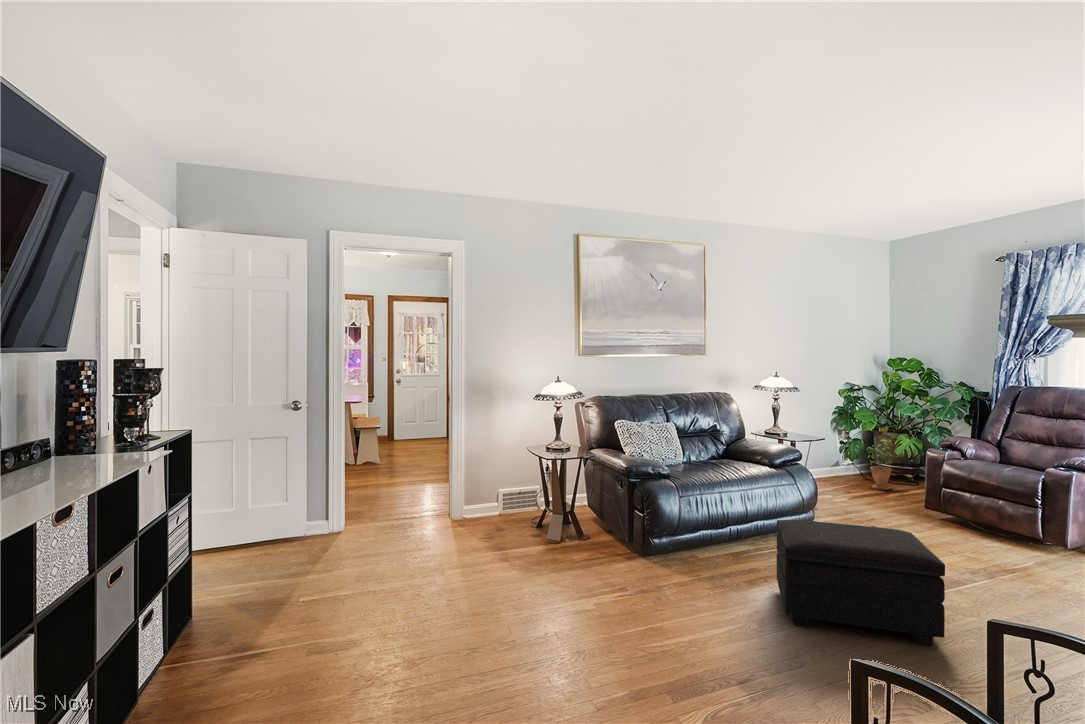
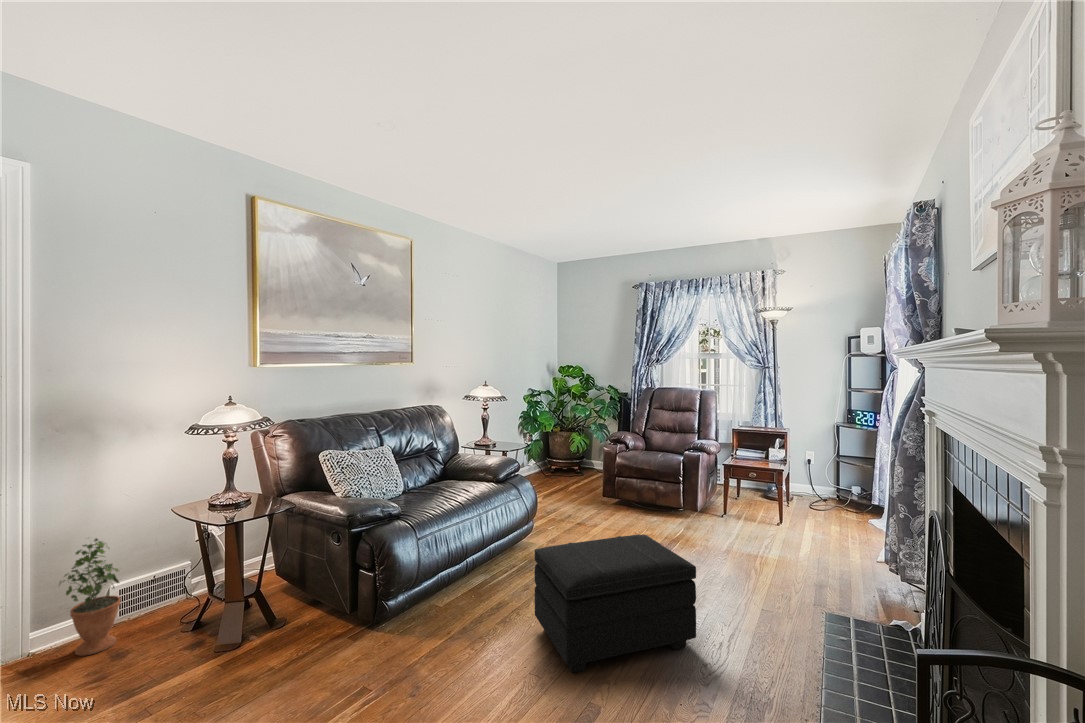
potted plant: present [867,439,892,490] -> present [60,538,120,656]

